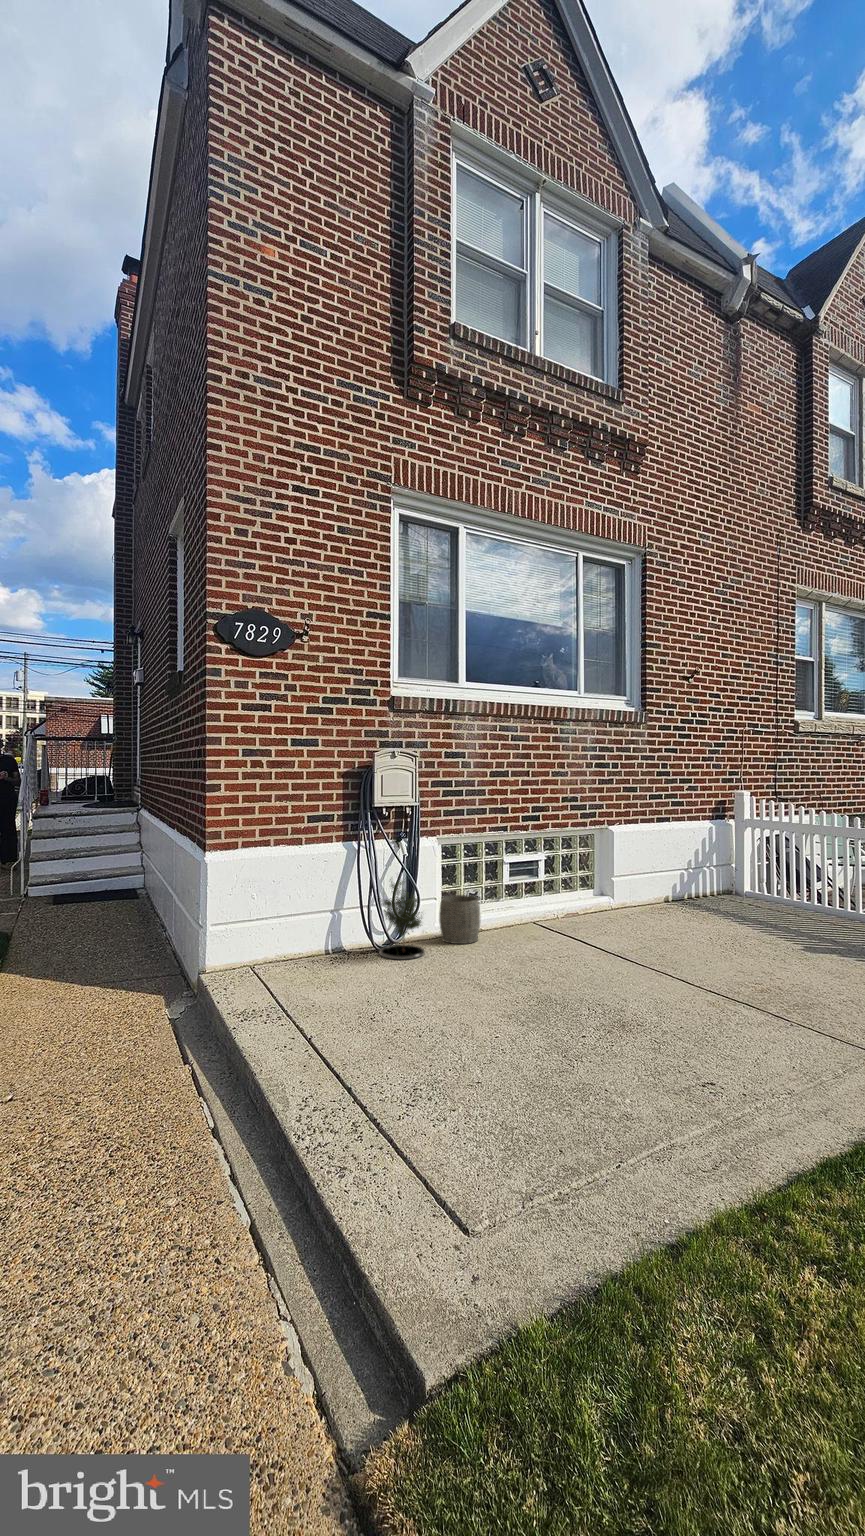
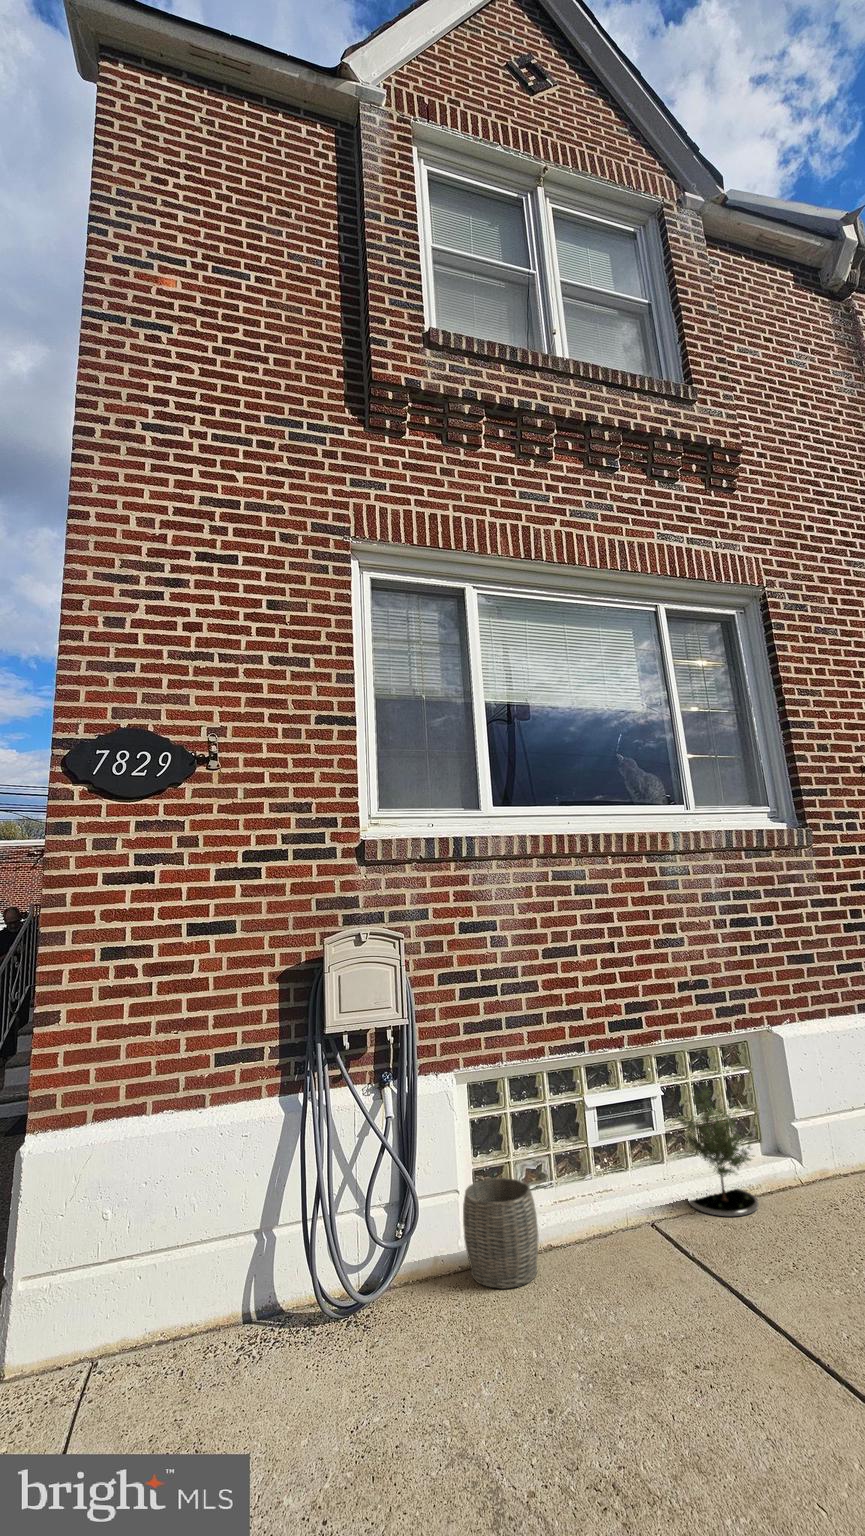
potted tree: present [379,877,425,960] -> present [678,1087,759,1216]

